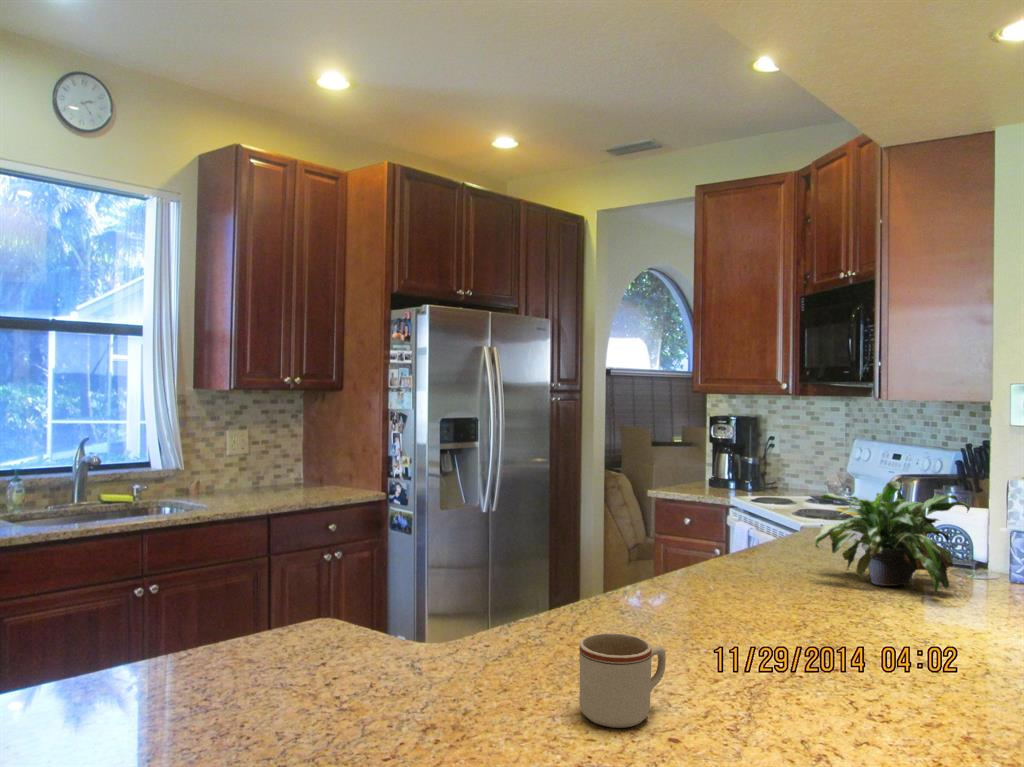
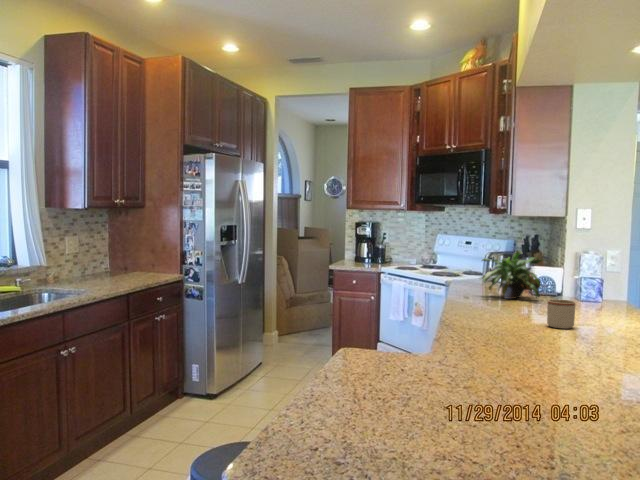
mug: present [579,633,666,728] -> present [547,299,575,329]

